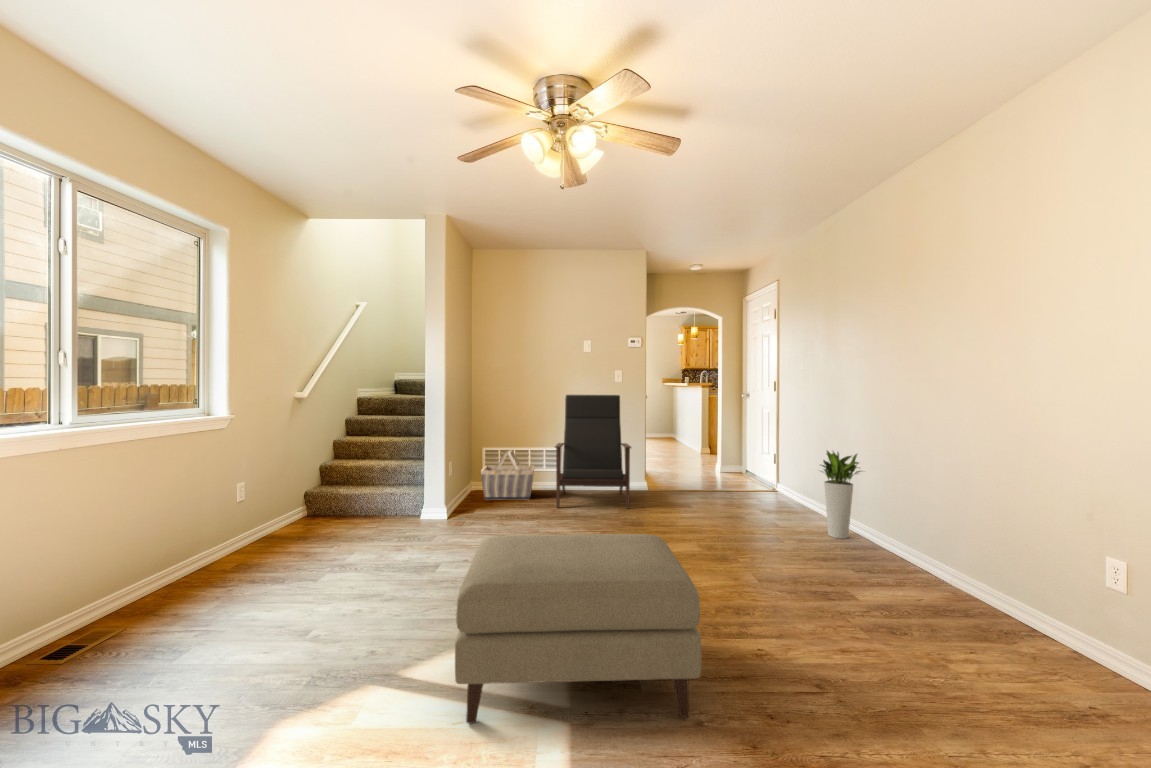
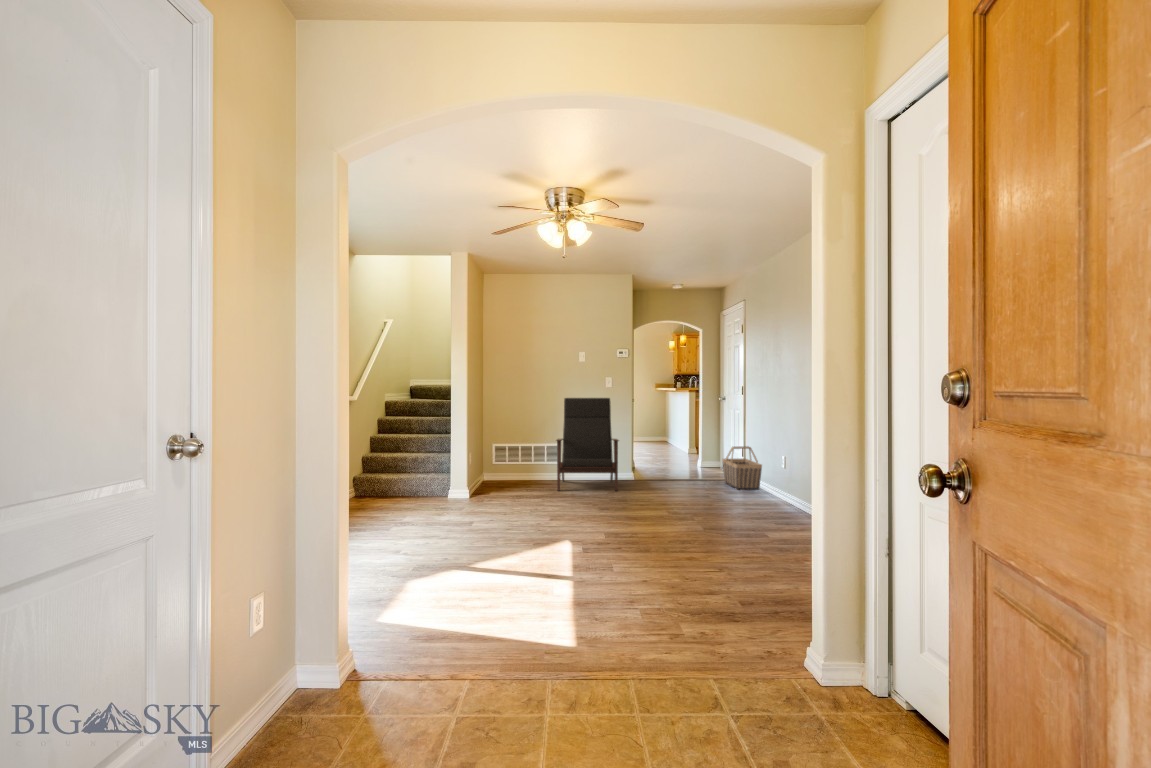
basket: present [481,450,534,500] -> present [722,446,762,490]
planter: present [821,451,861,539] -> none [762,438,798,507]
ottoman: present [455,534,702,724] -> none [504,485,648,584]

